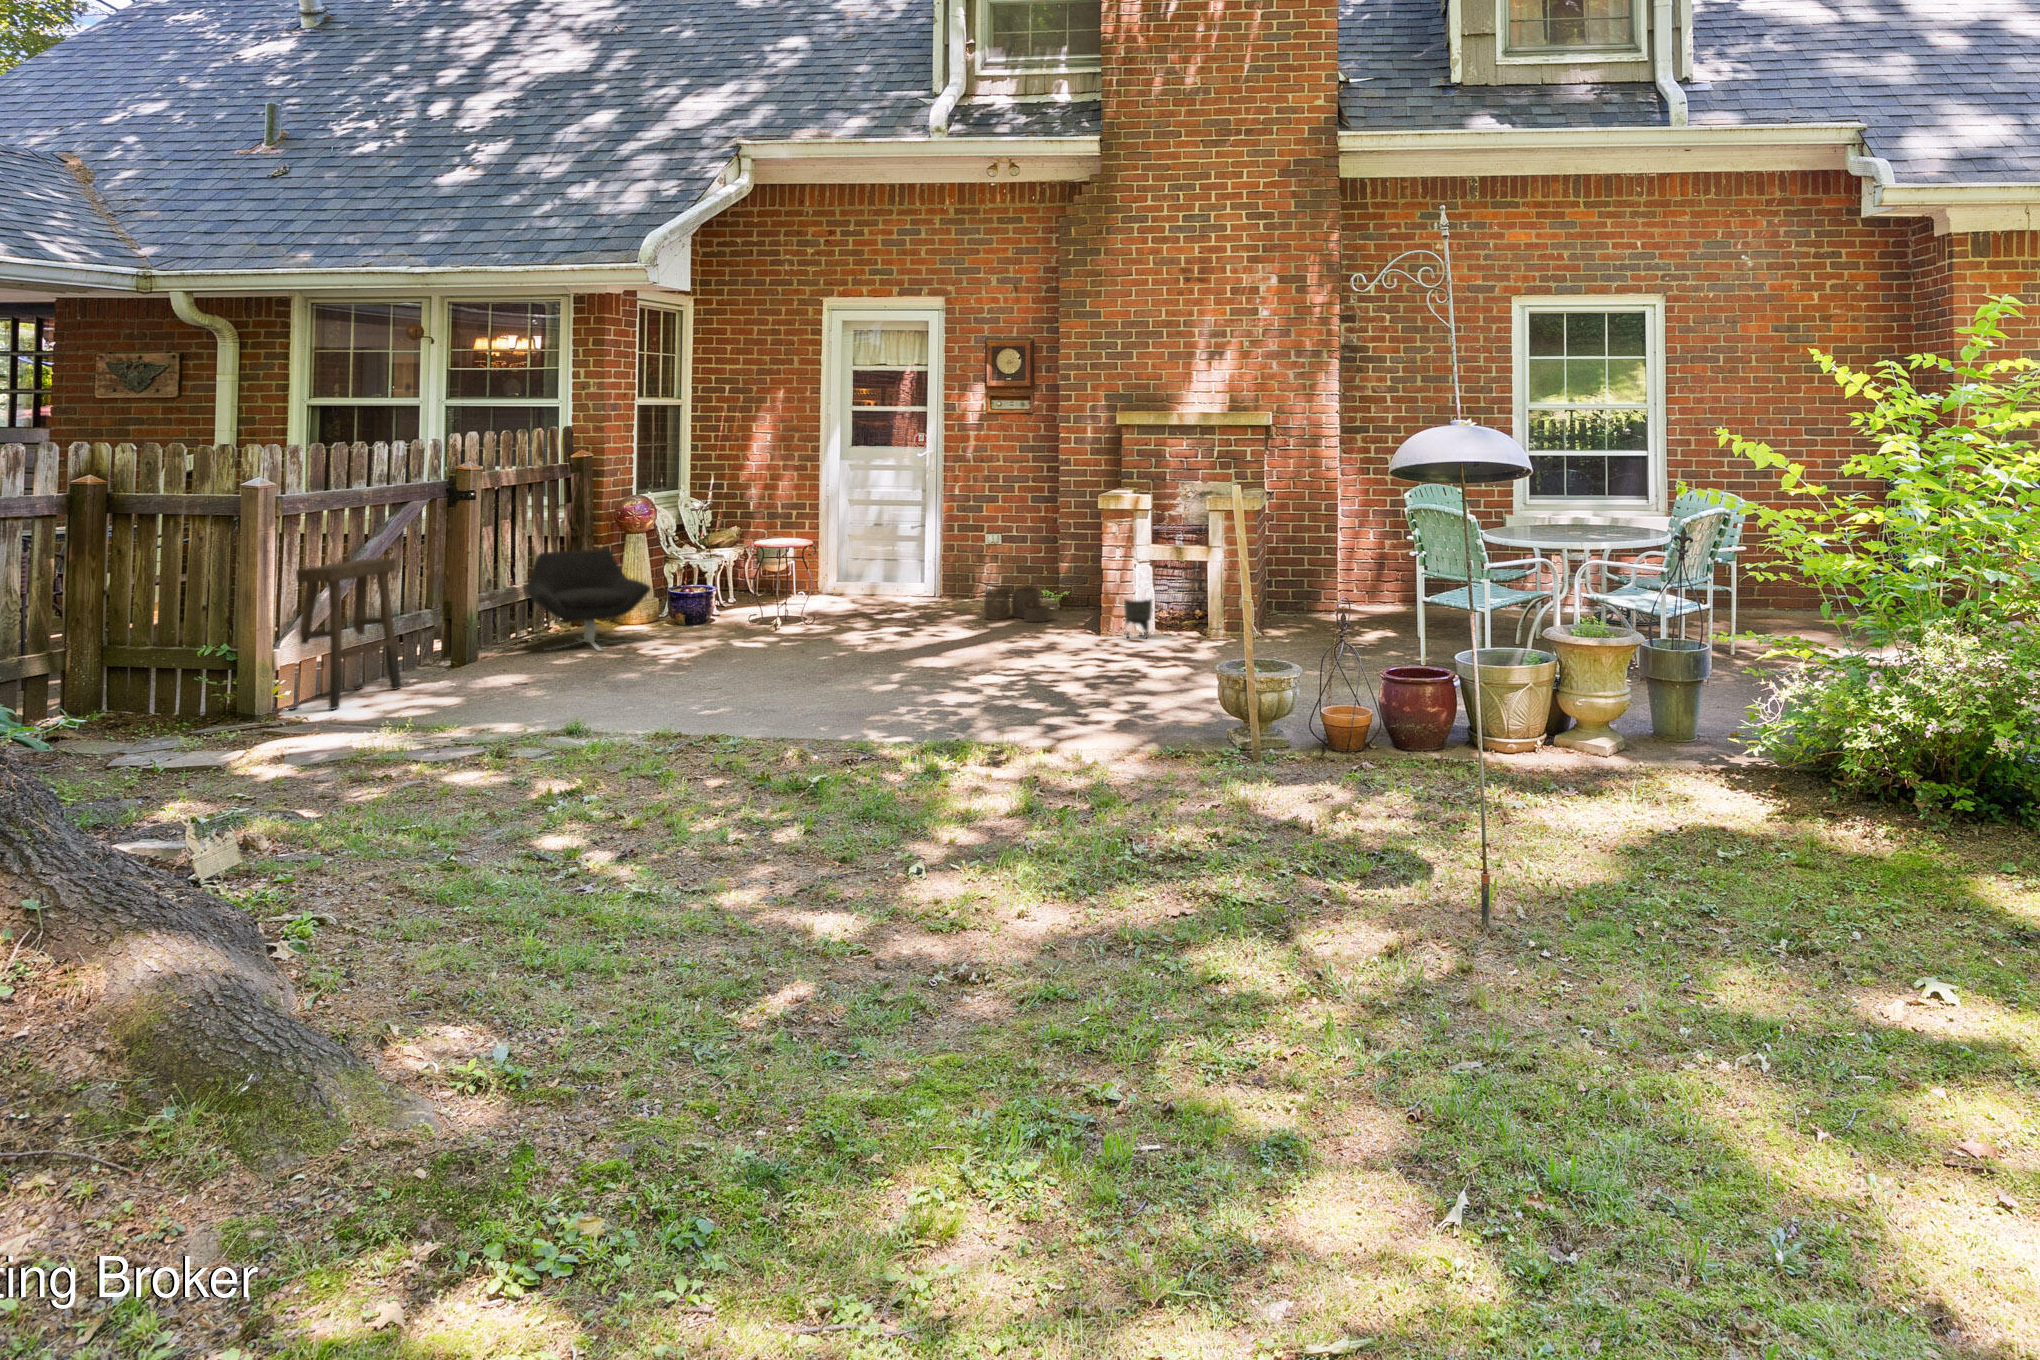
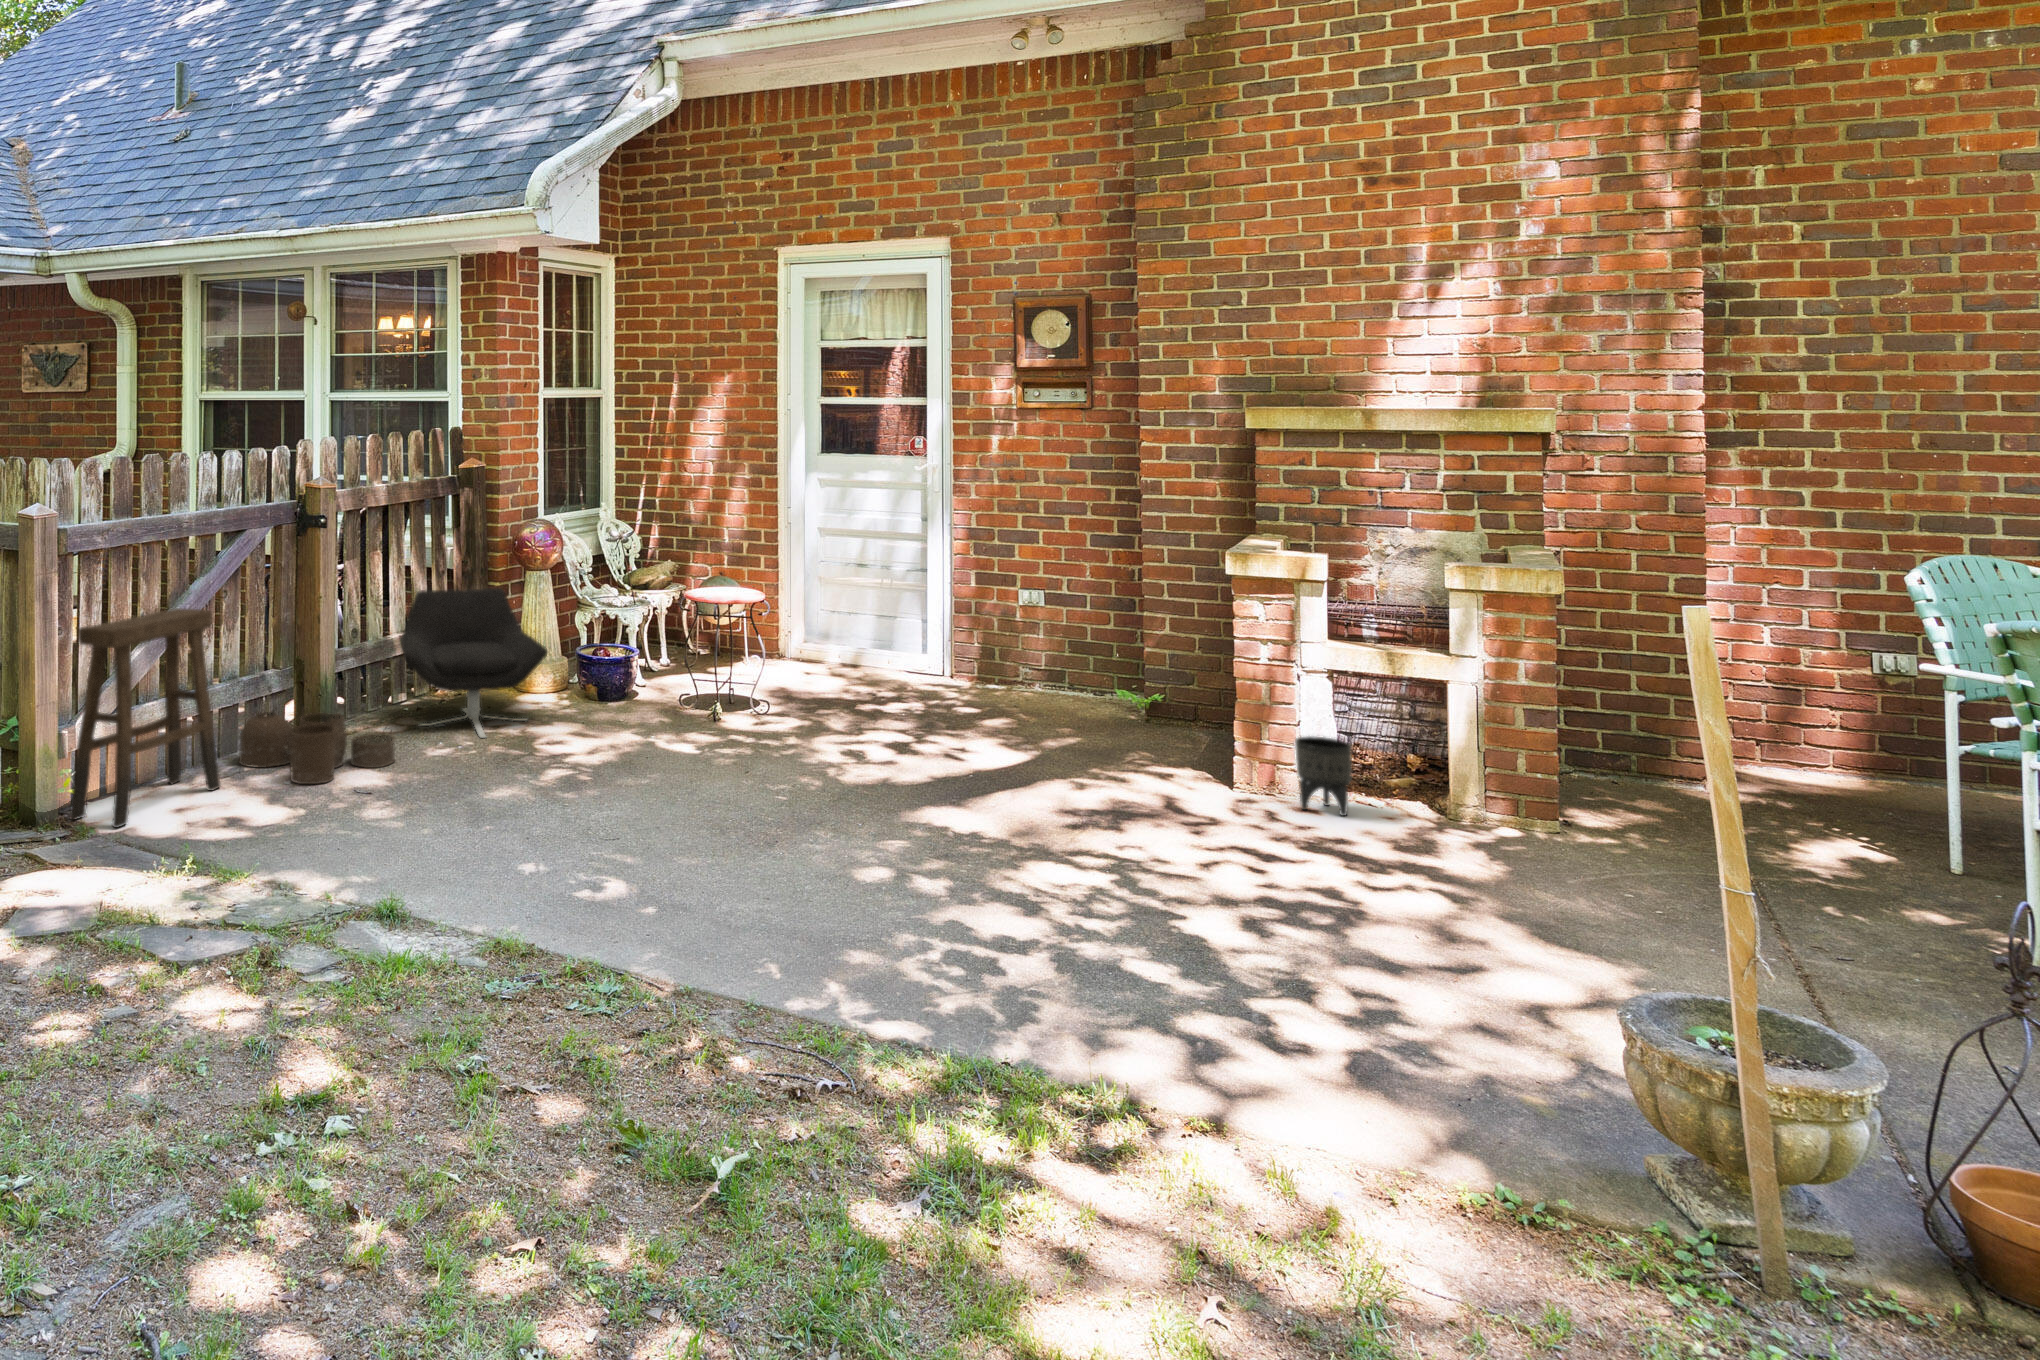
woven basket: present [984,584,1050,622] -> present [239,707,395,784]

